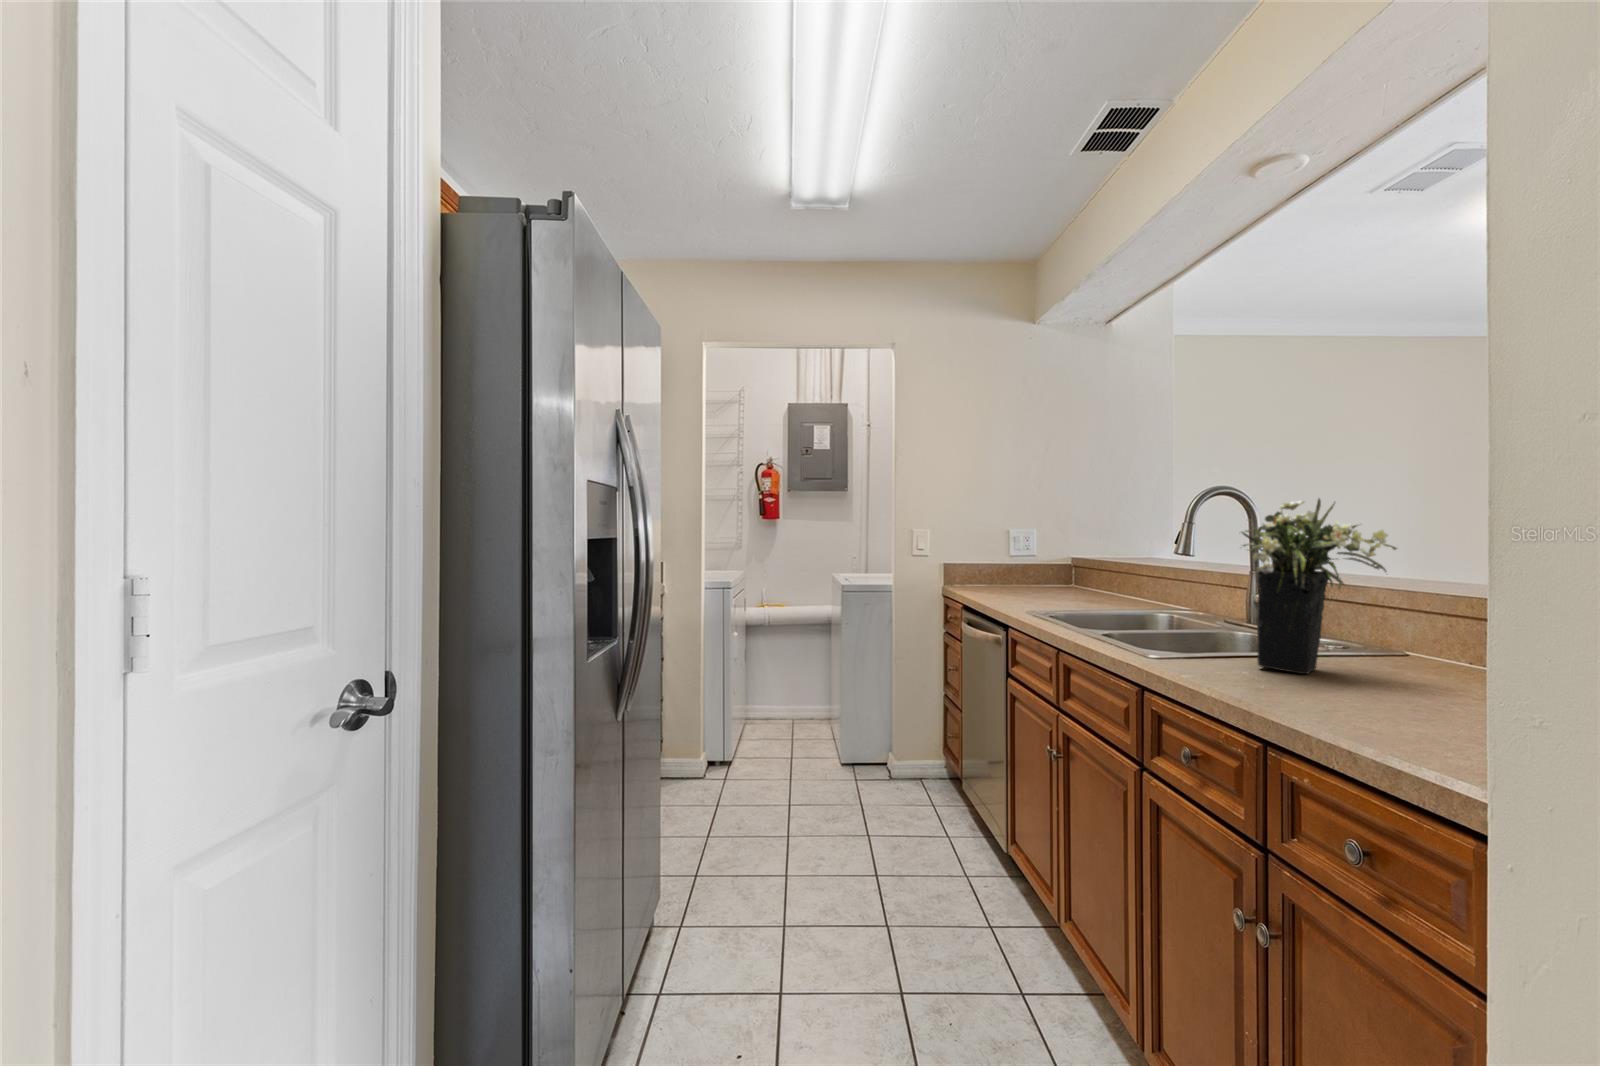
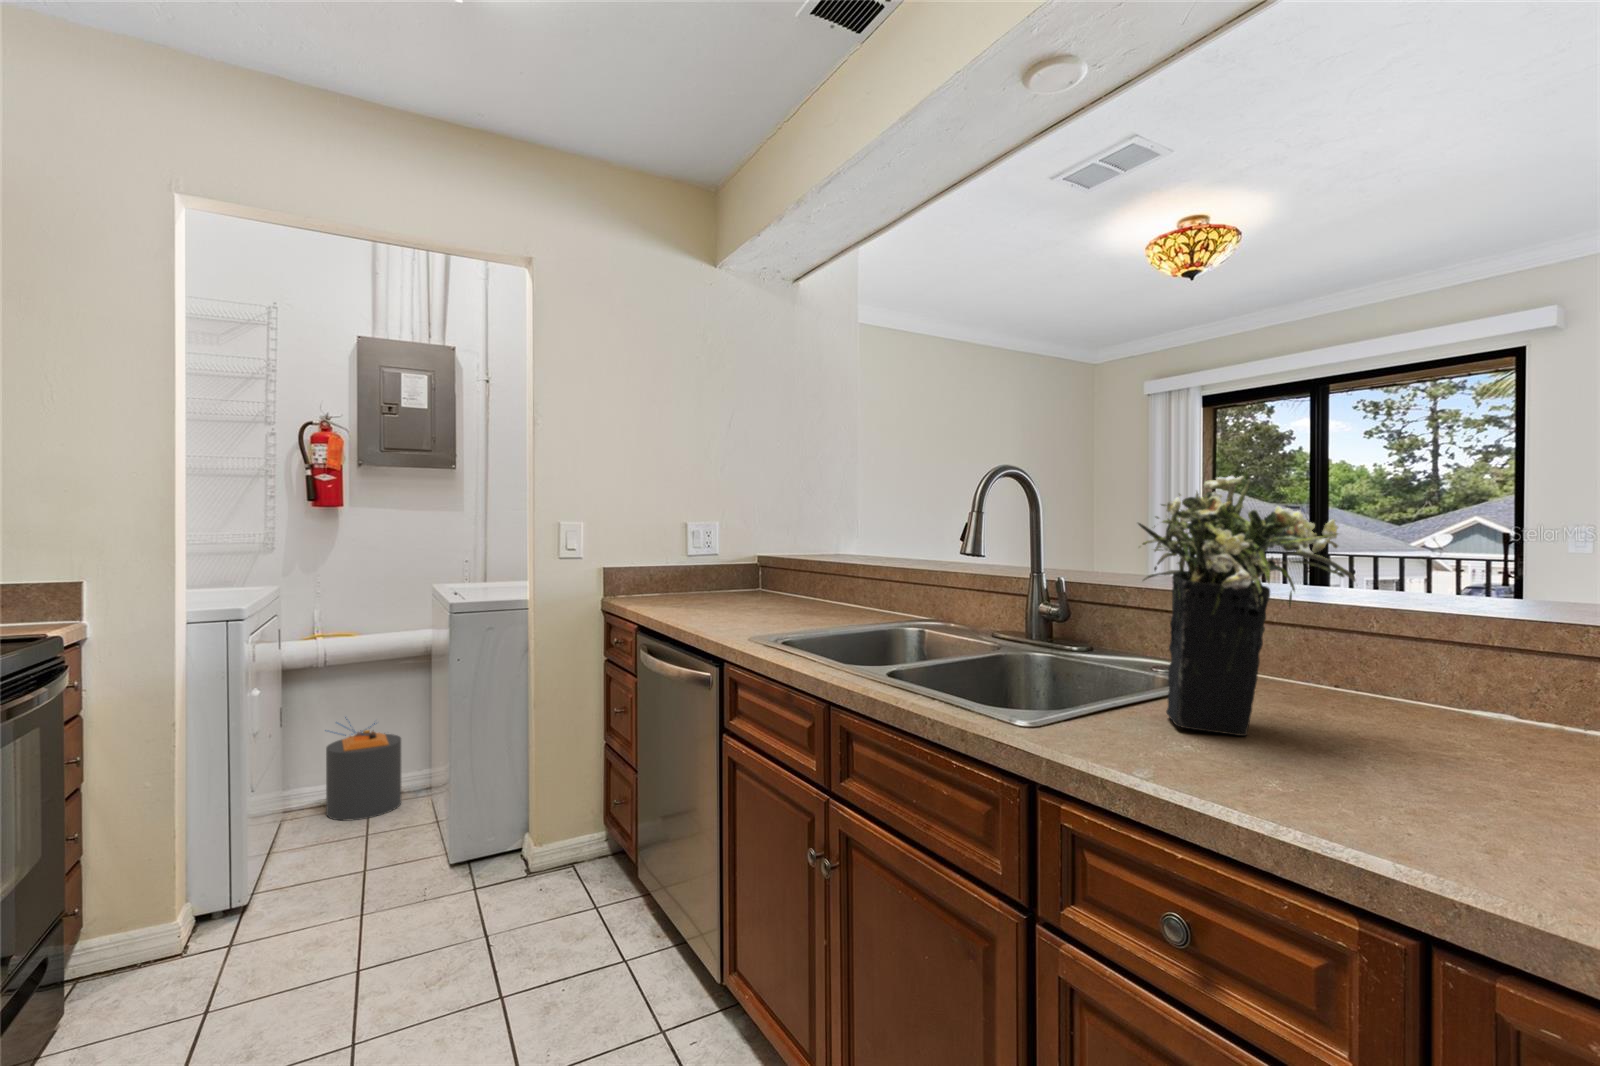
trash can: none [766,659,813,731] -> present [325,717,401,821]

